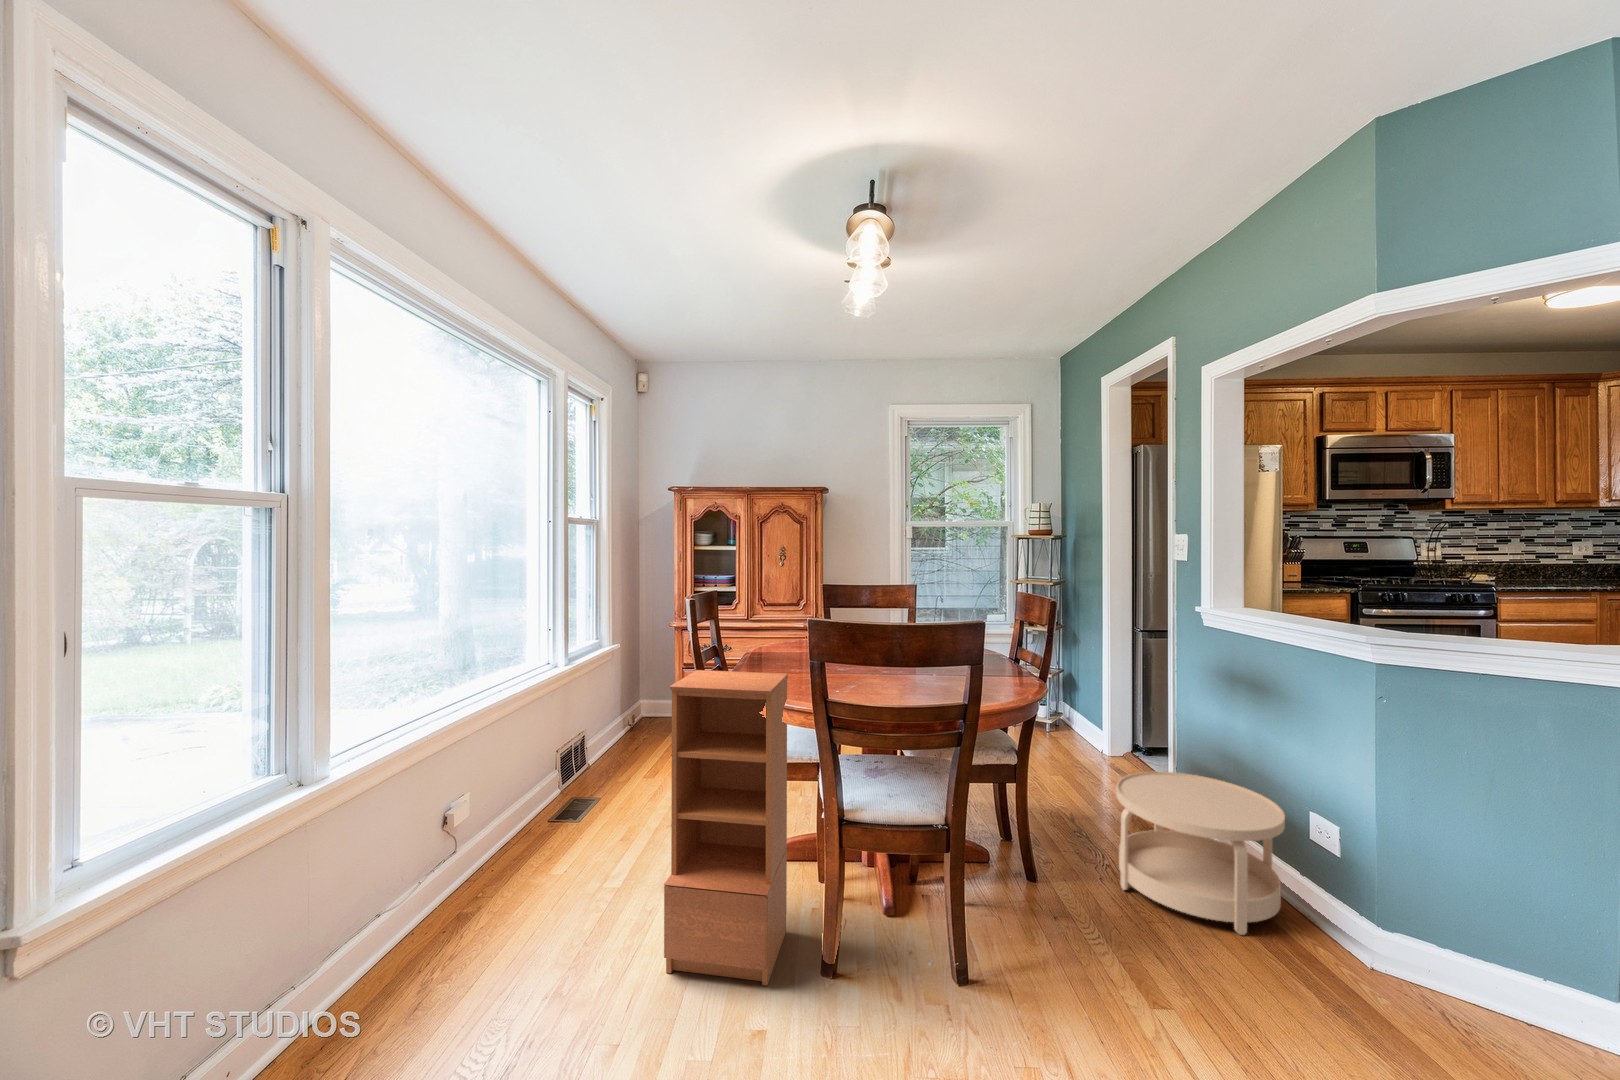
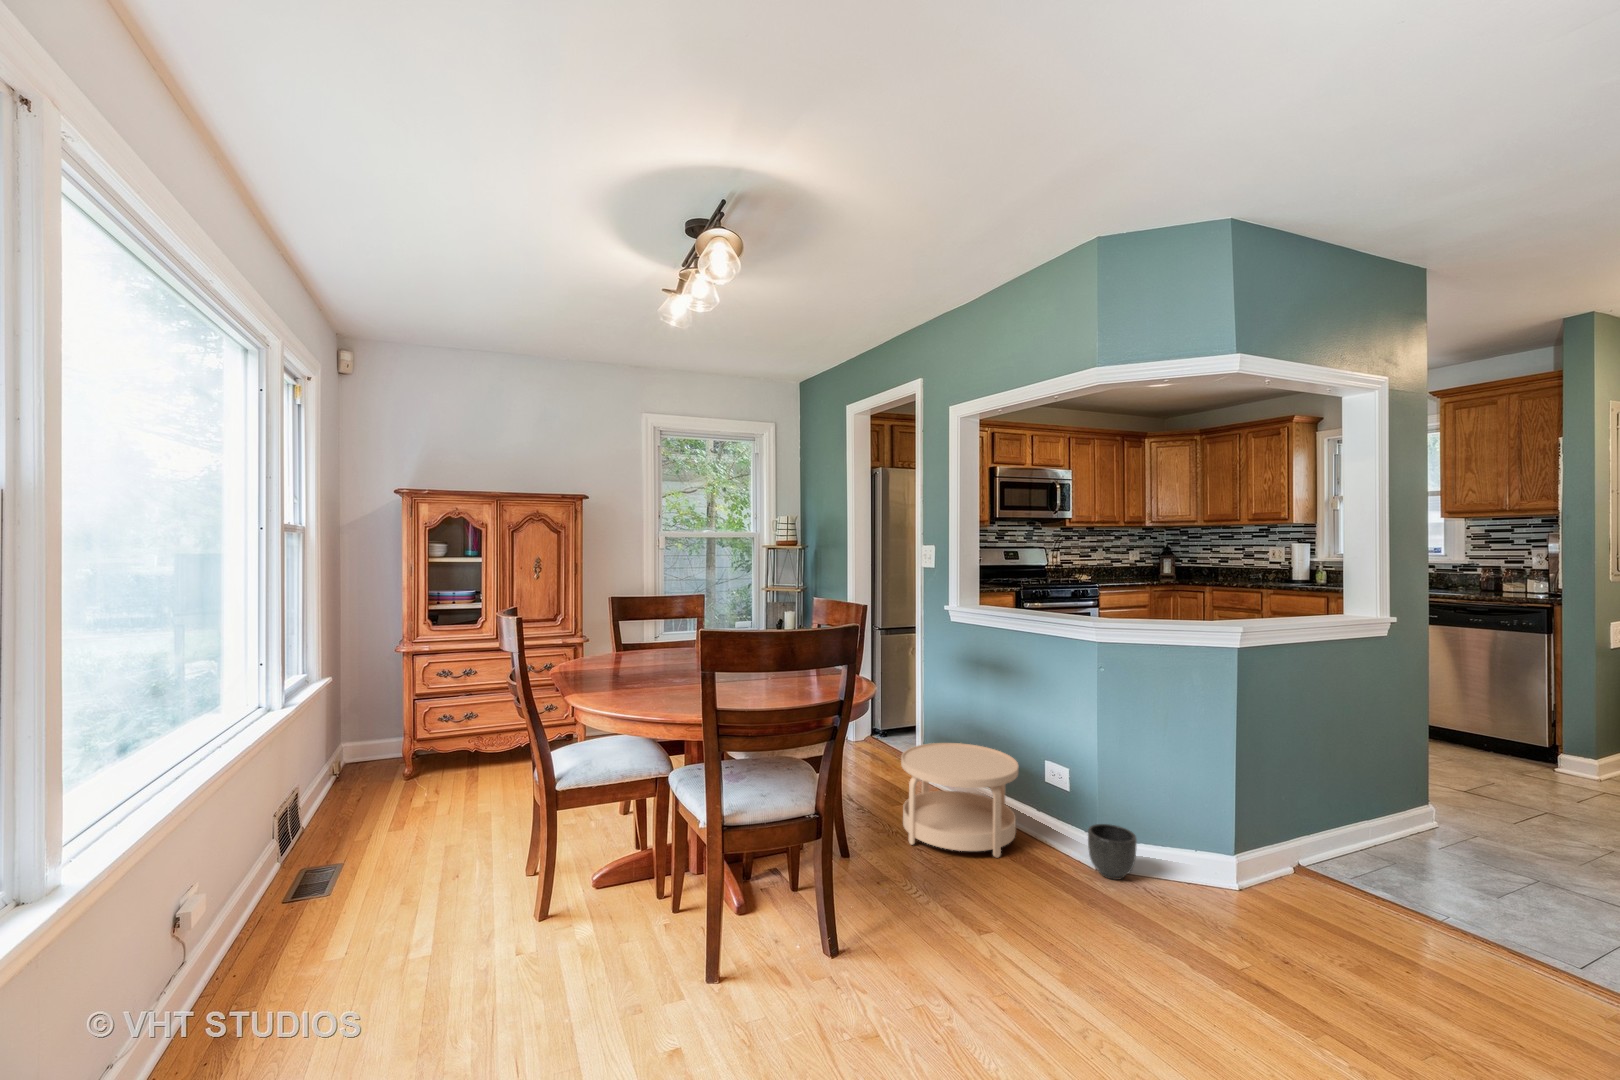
bookcase: present [664,670,788,986] -> none [545,692,661,1026]
planter: none [1389,927,1481,1020] -> present [1088,824,1137,880]

